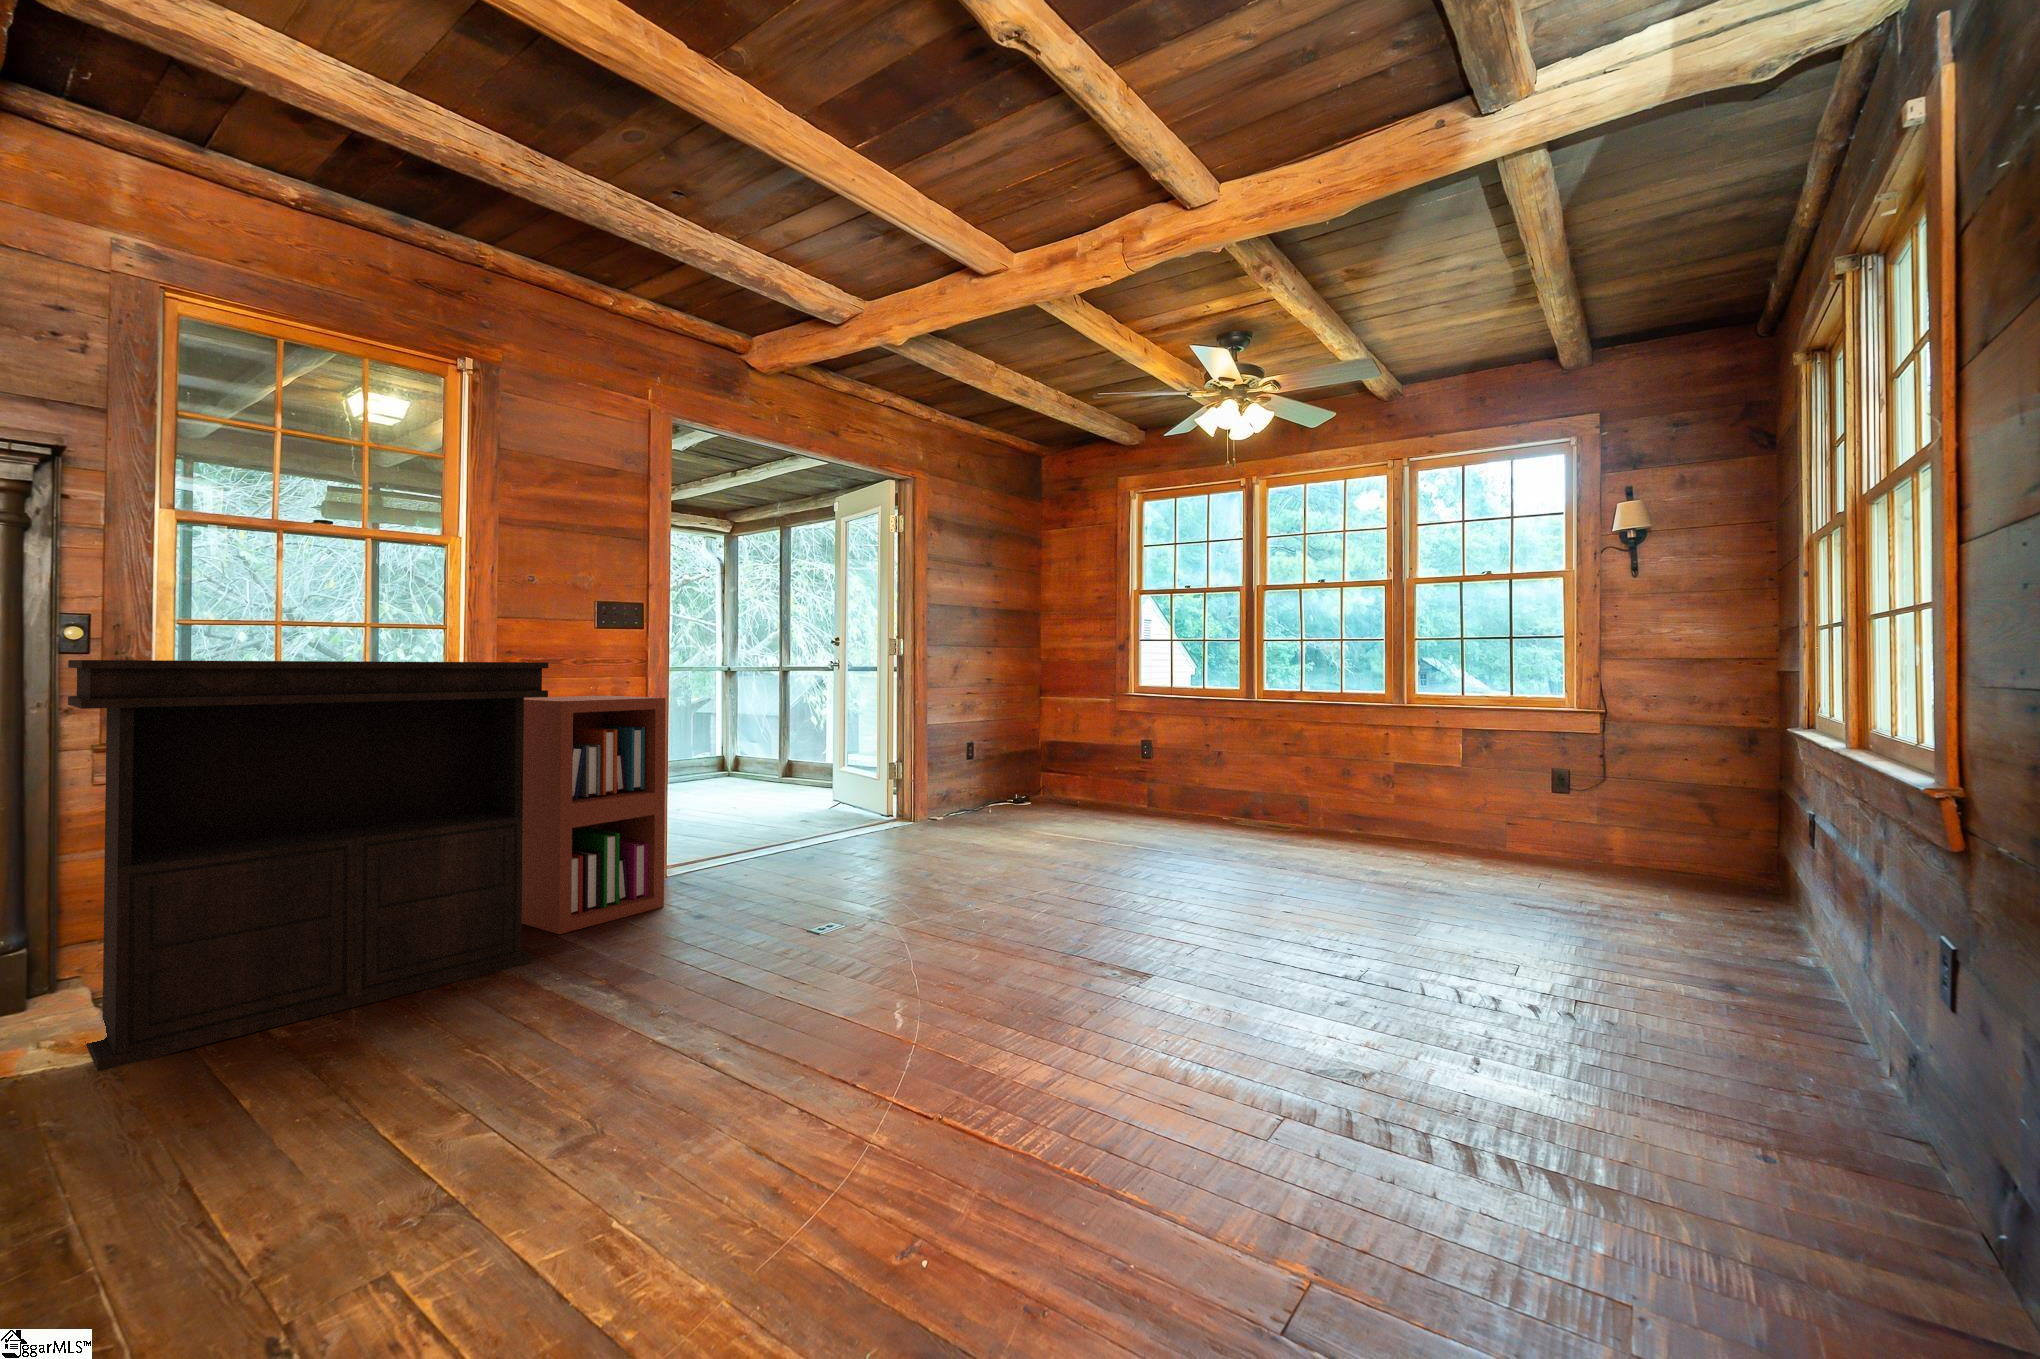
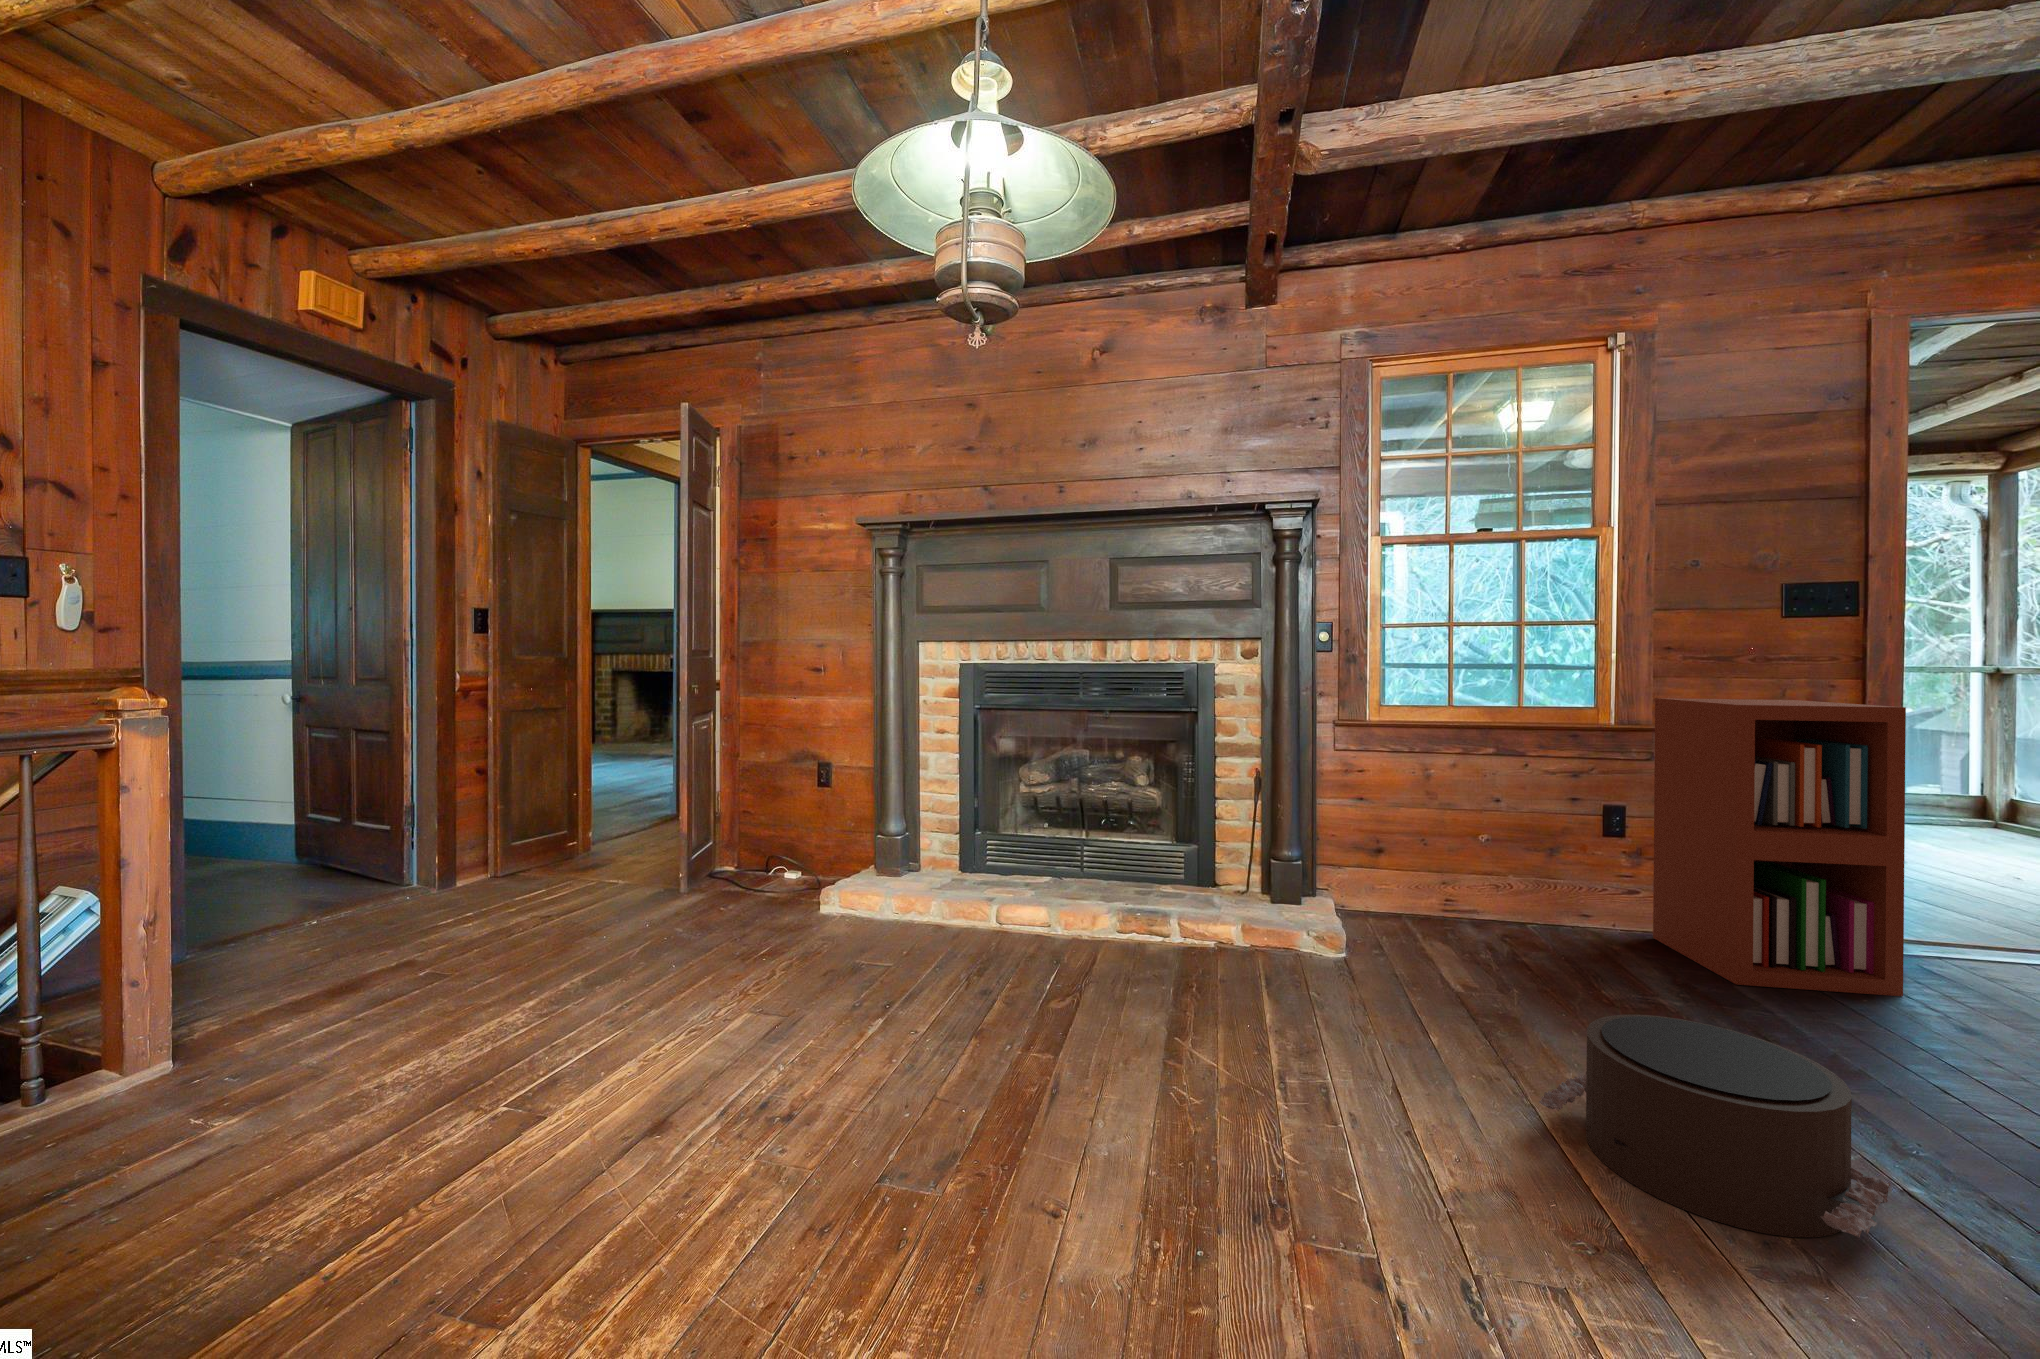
console table: present [68,660,548,1071] -> none [1318,656,1724,1008]
pouf: none [373,966,638,1132] -> present [1539,1015,1890,1238]

